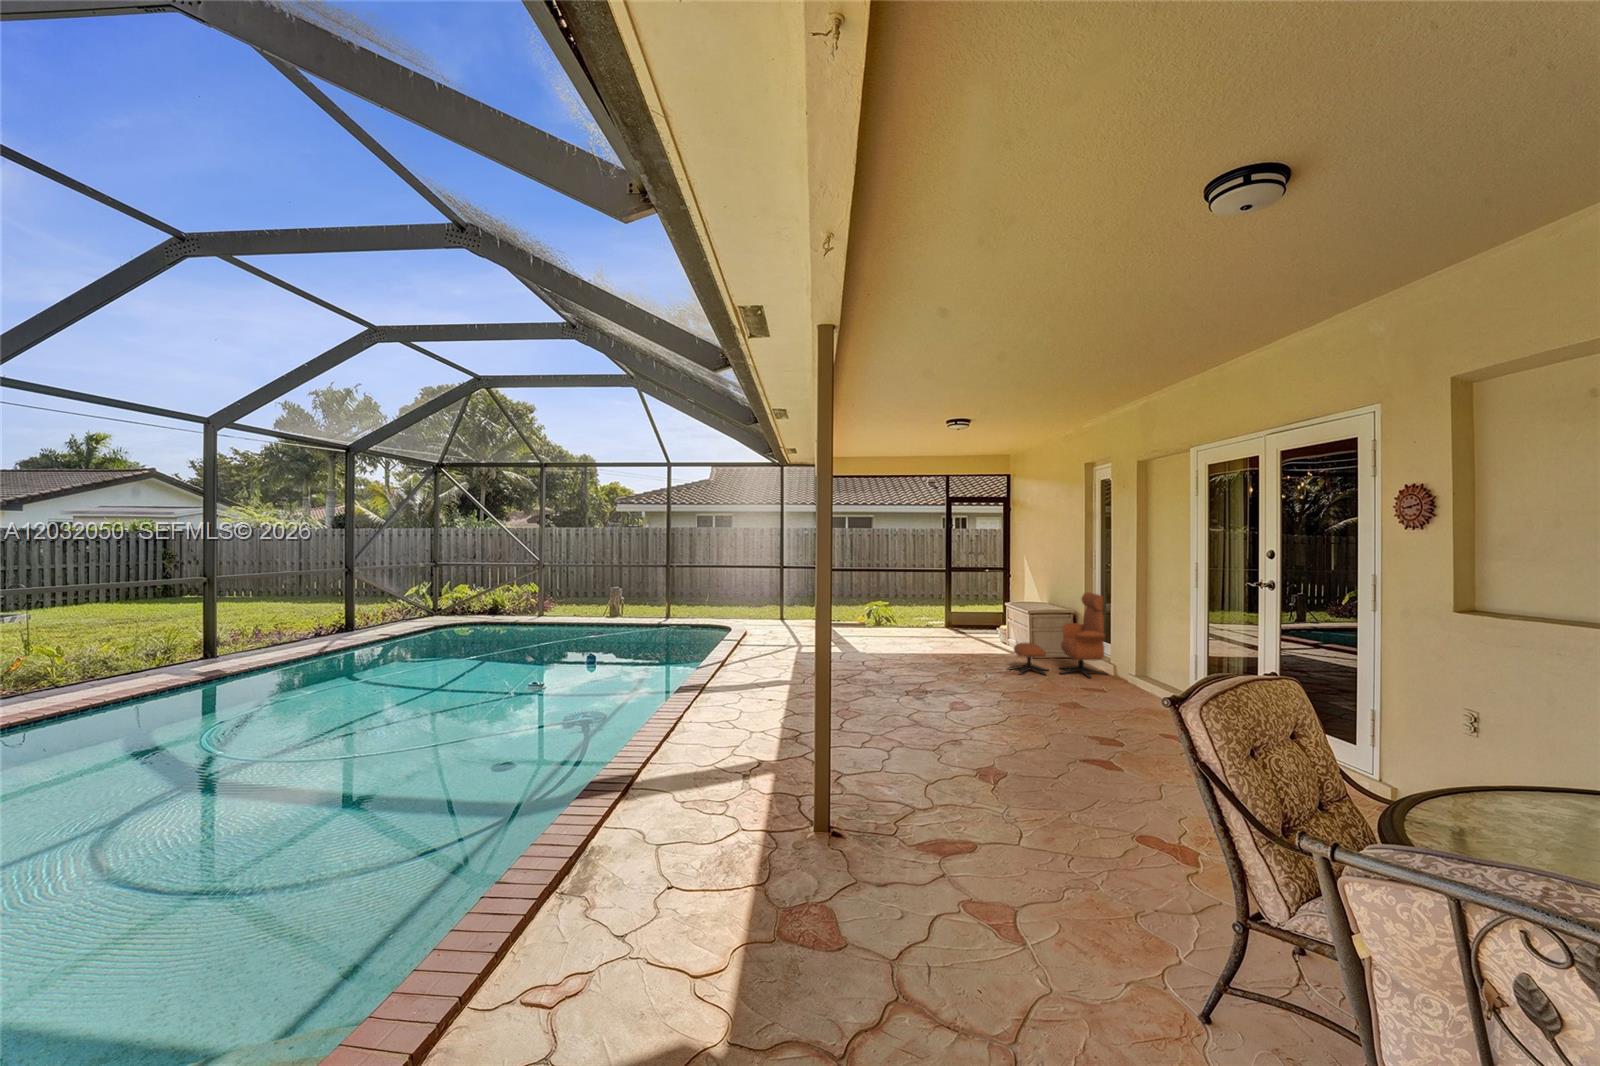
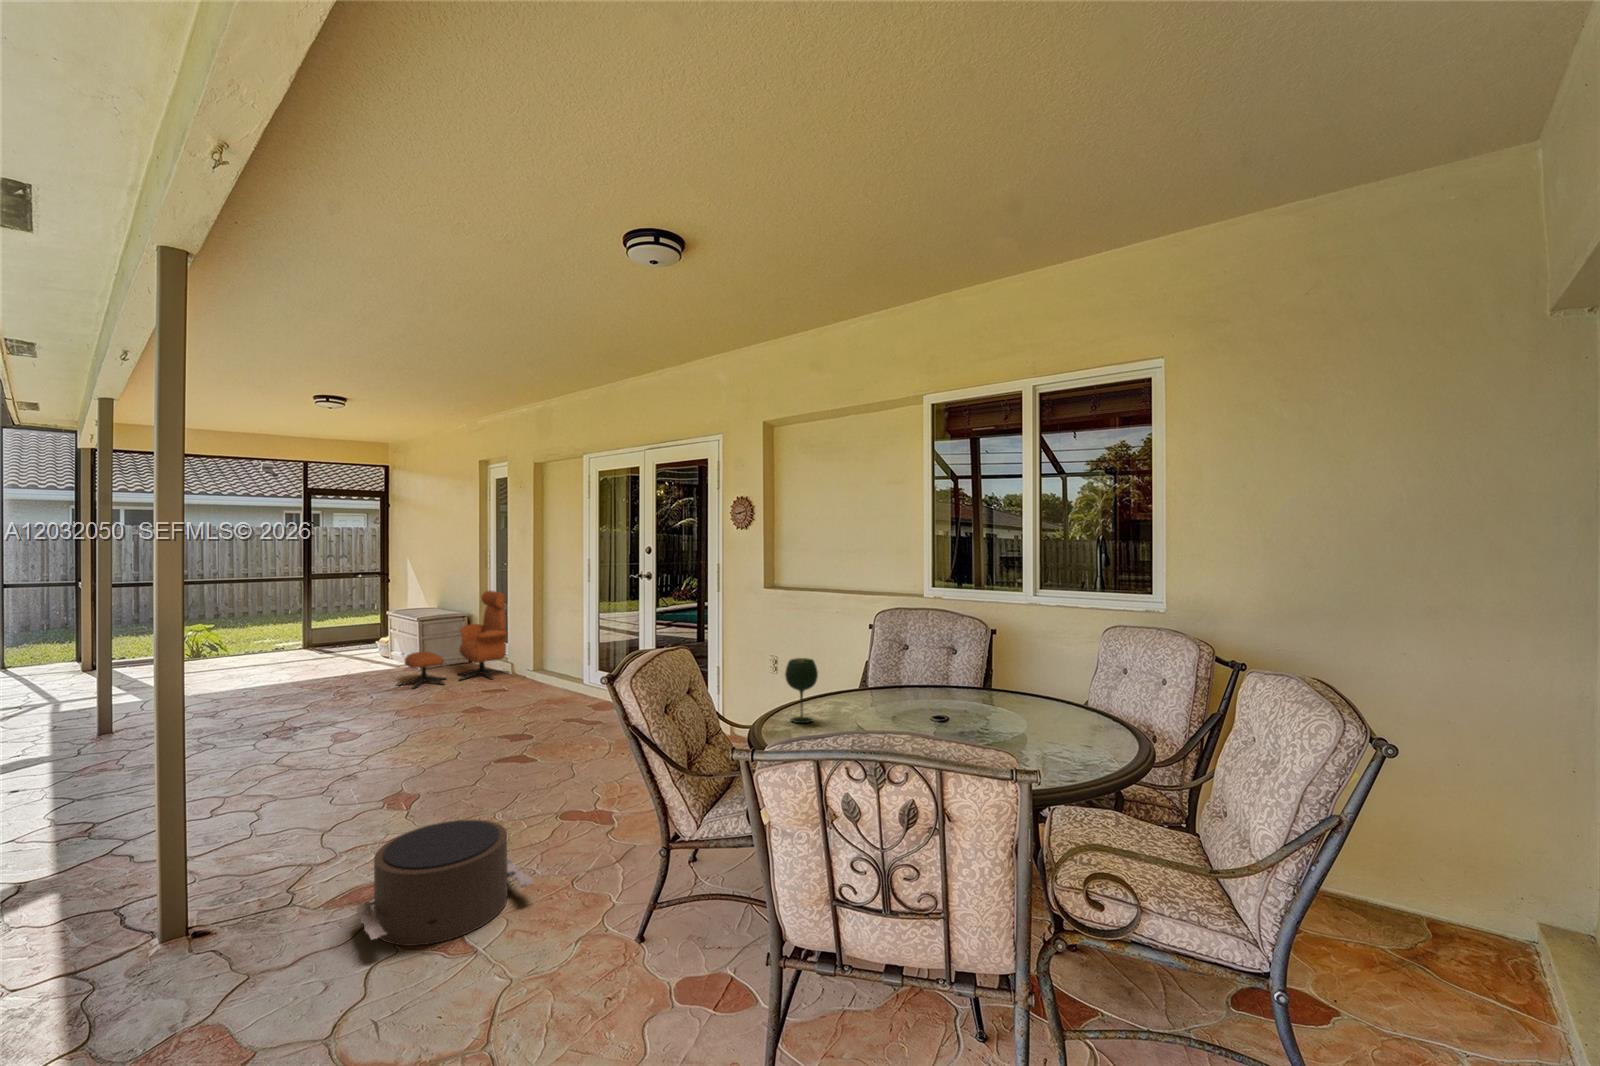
wine glass: none [1477,725,1554,834] -> present [785,658,818,723]
pouf: none [936,801,1091,920] -> present [356,820,534,946]

